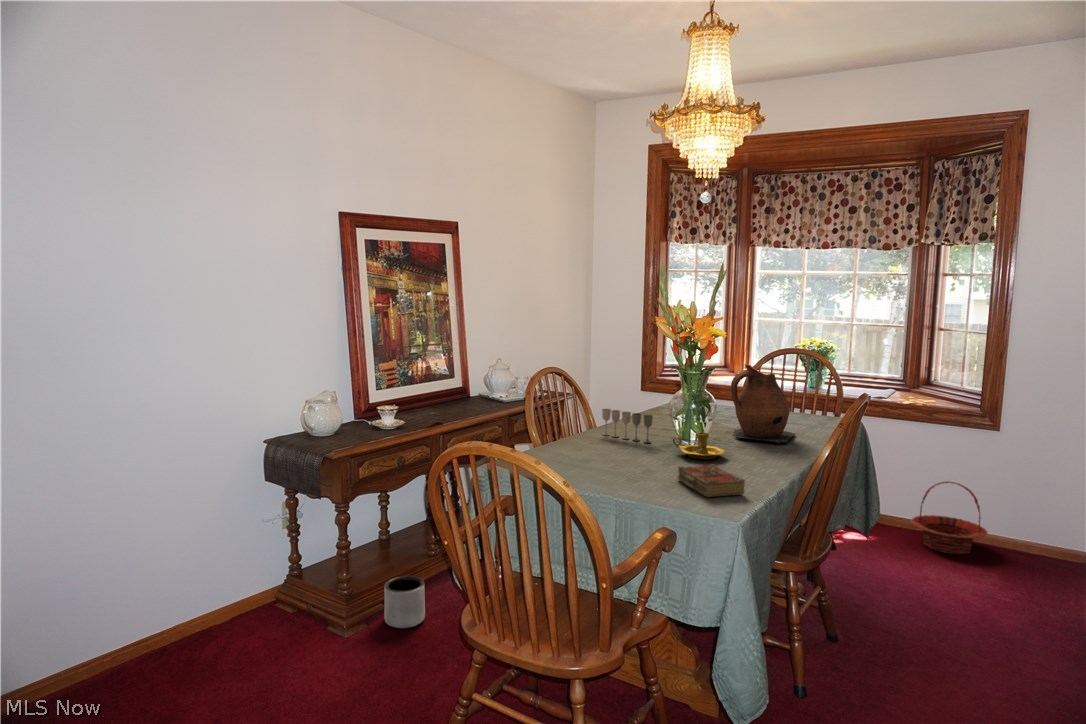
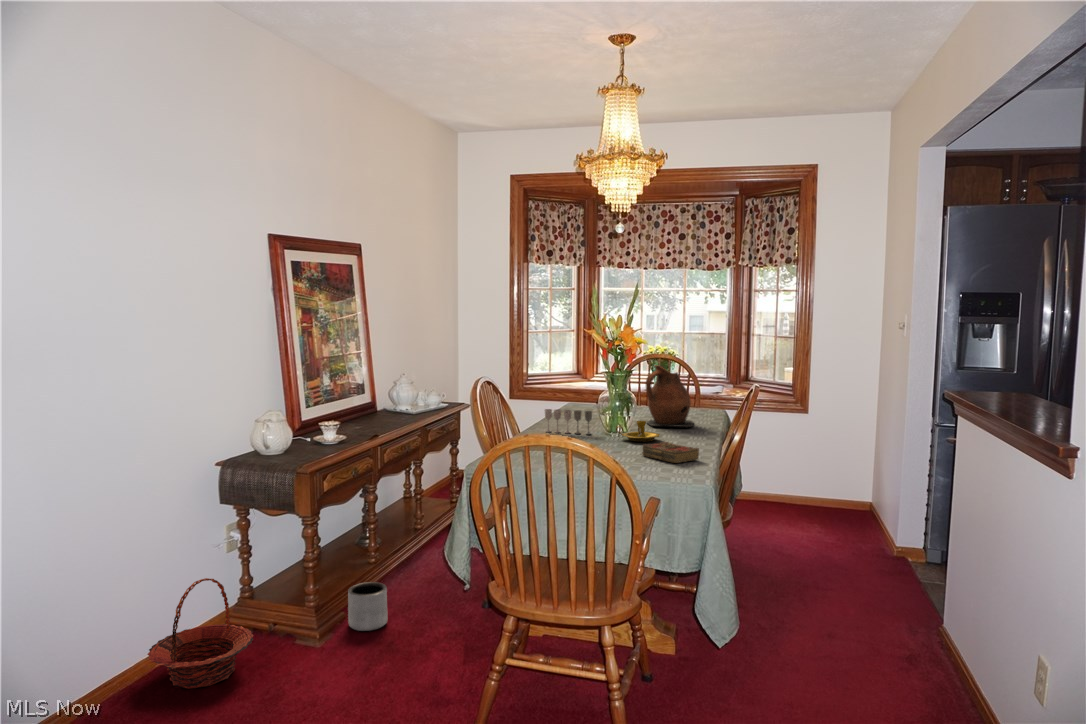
basket: present [911,481,988,554] -> present [148,578,254,689]

